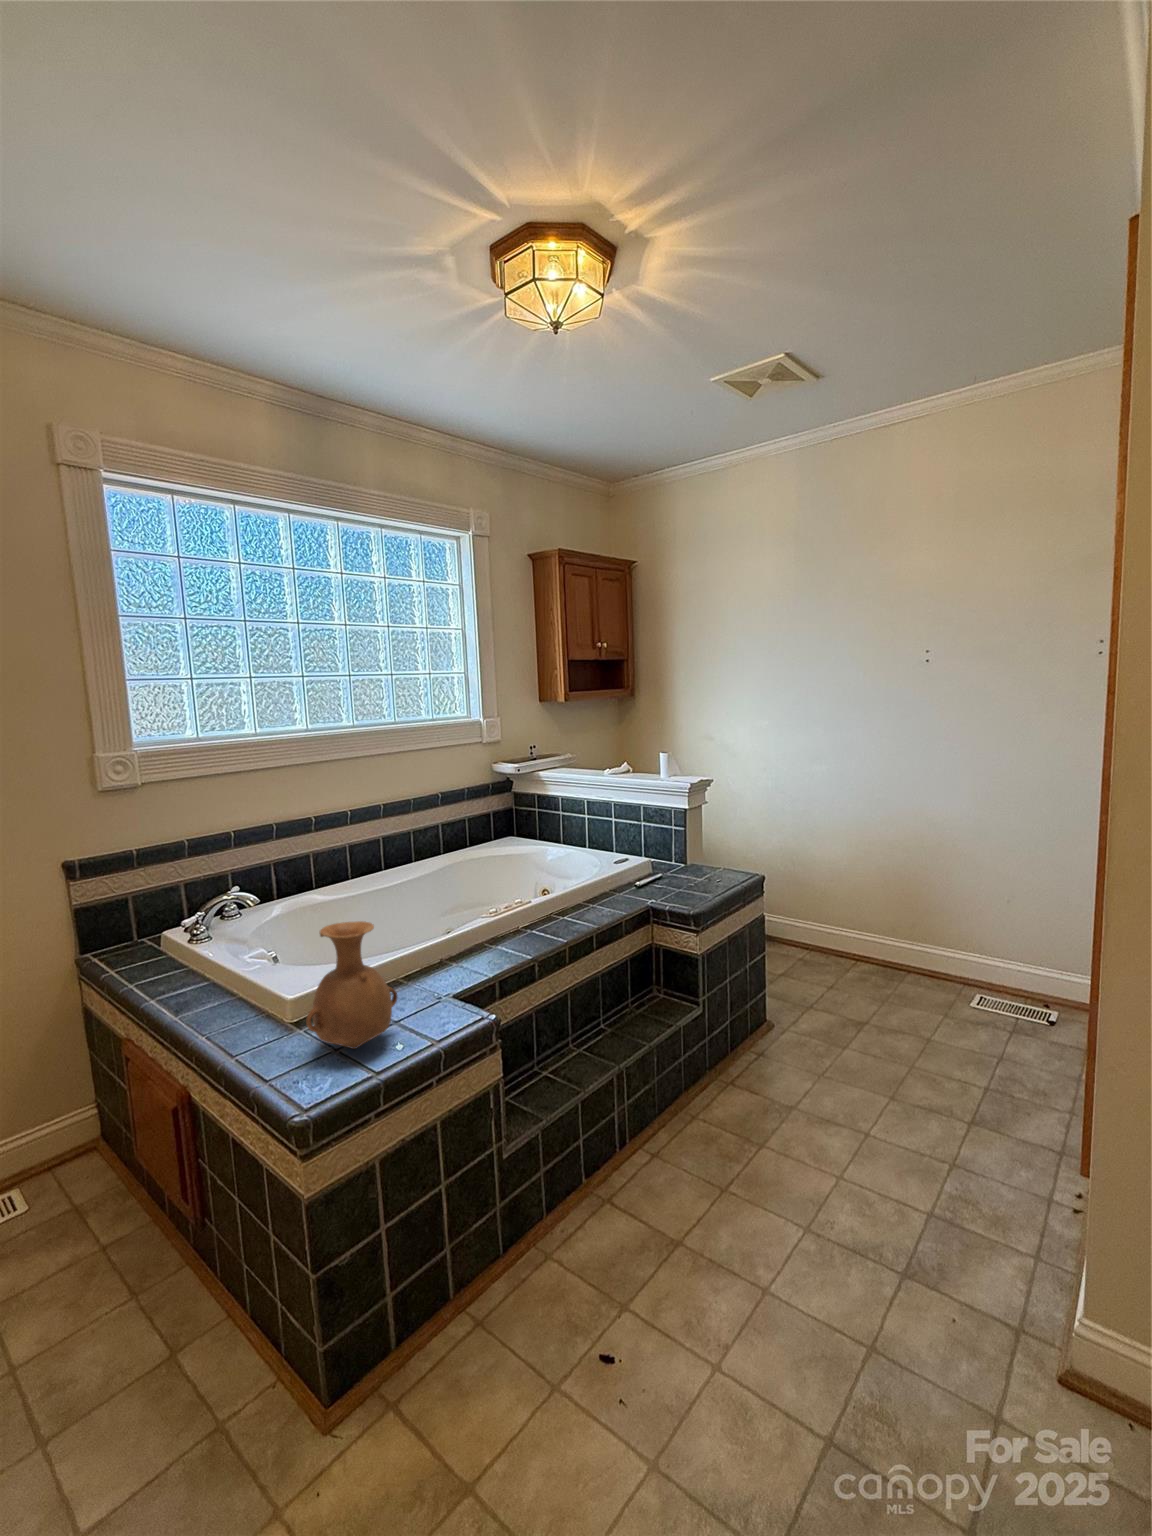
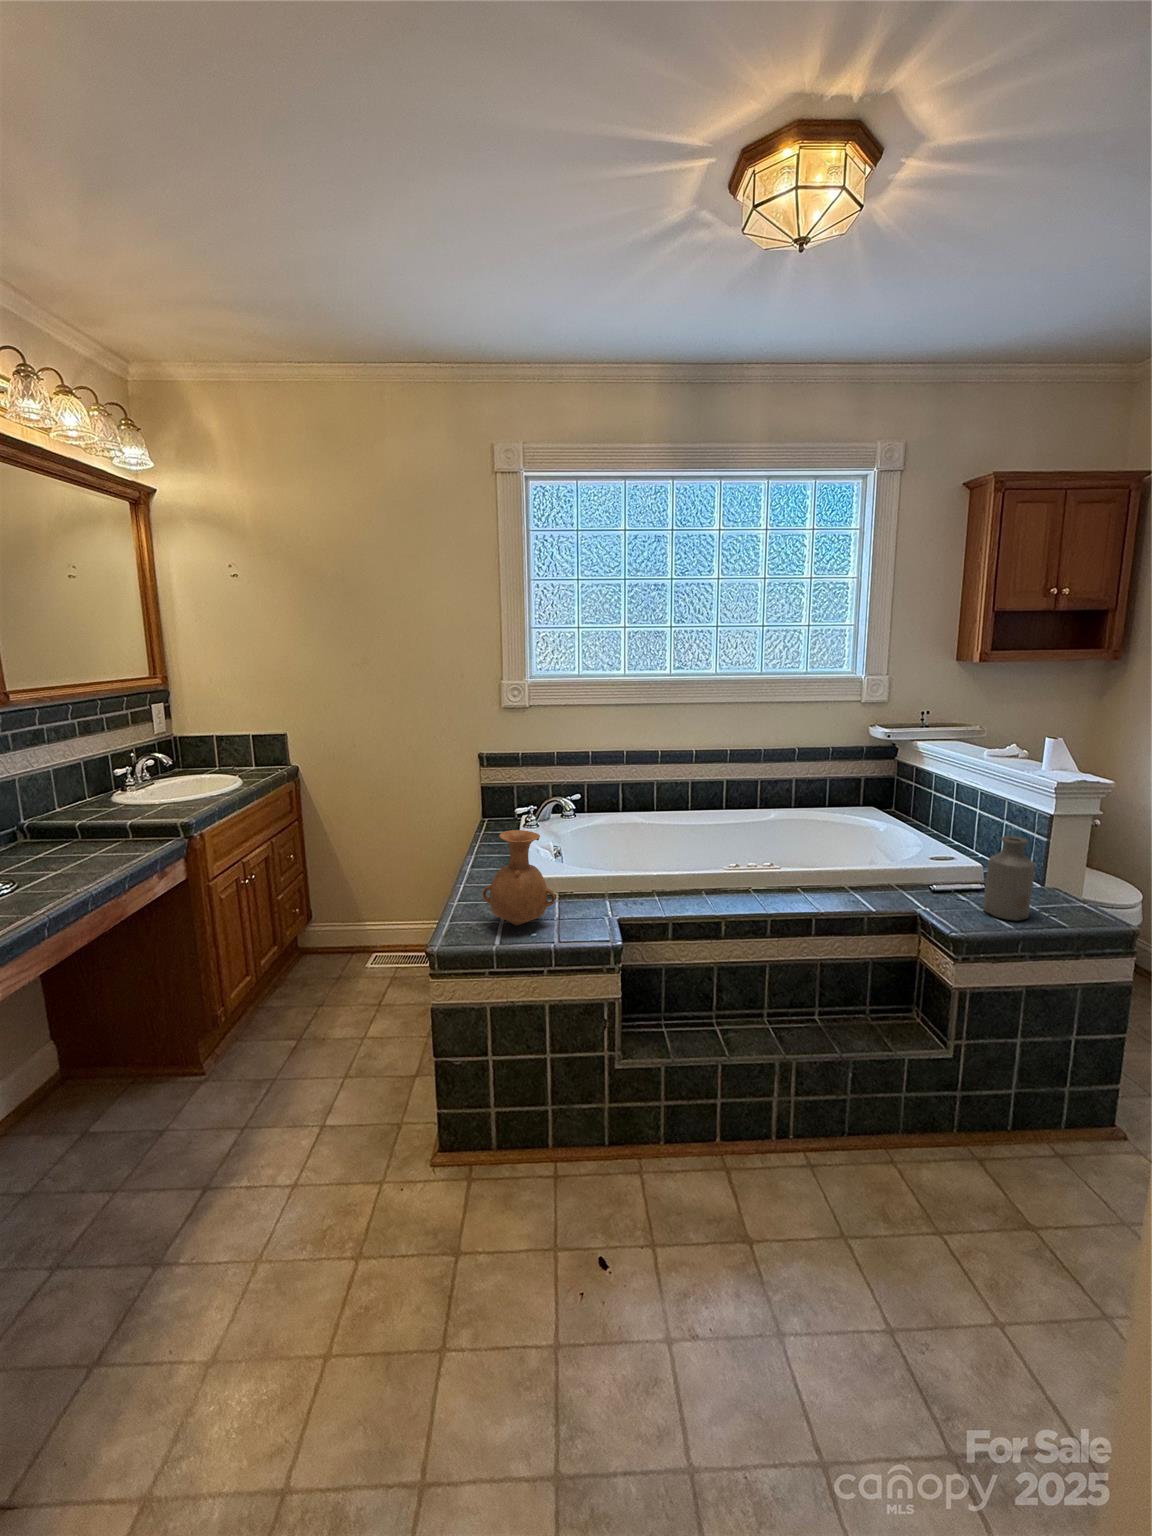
bottle: none [671,827,703,892] -> present [983,836,1035,921]

